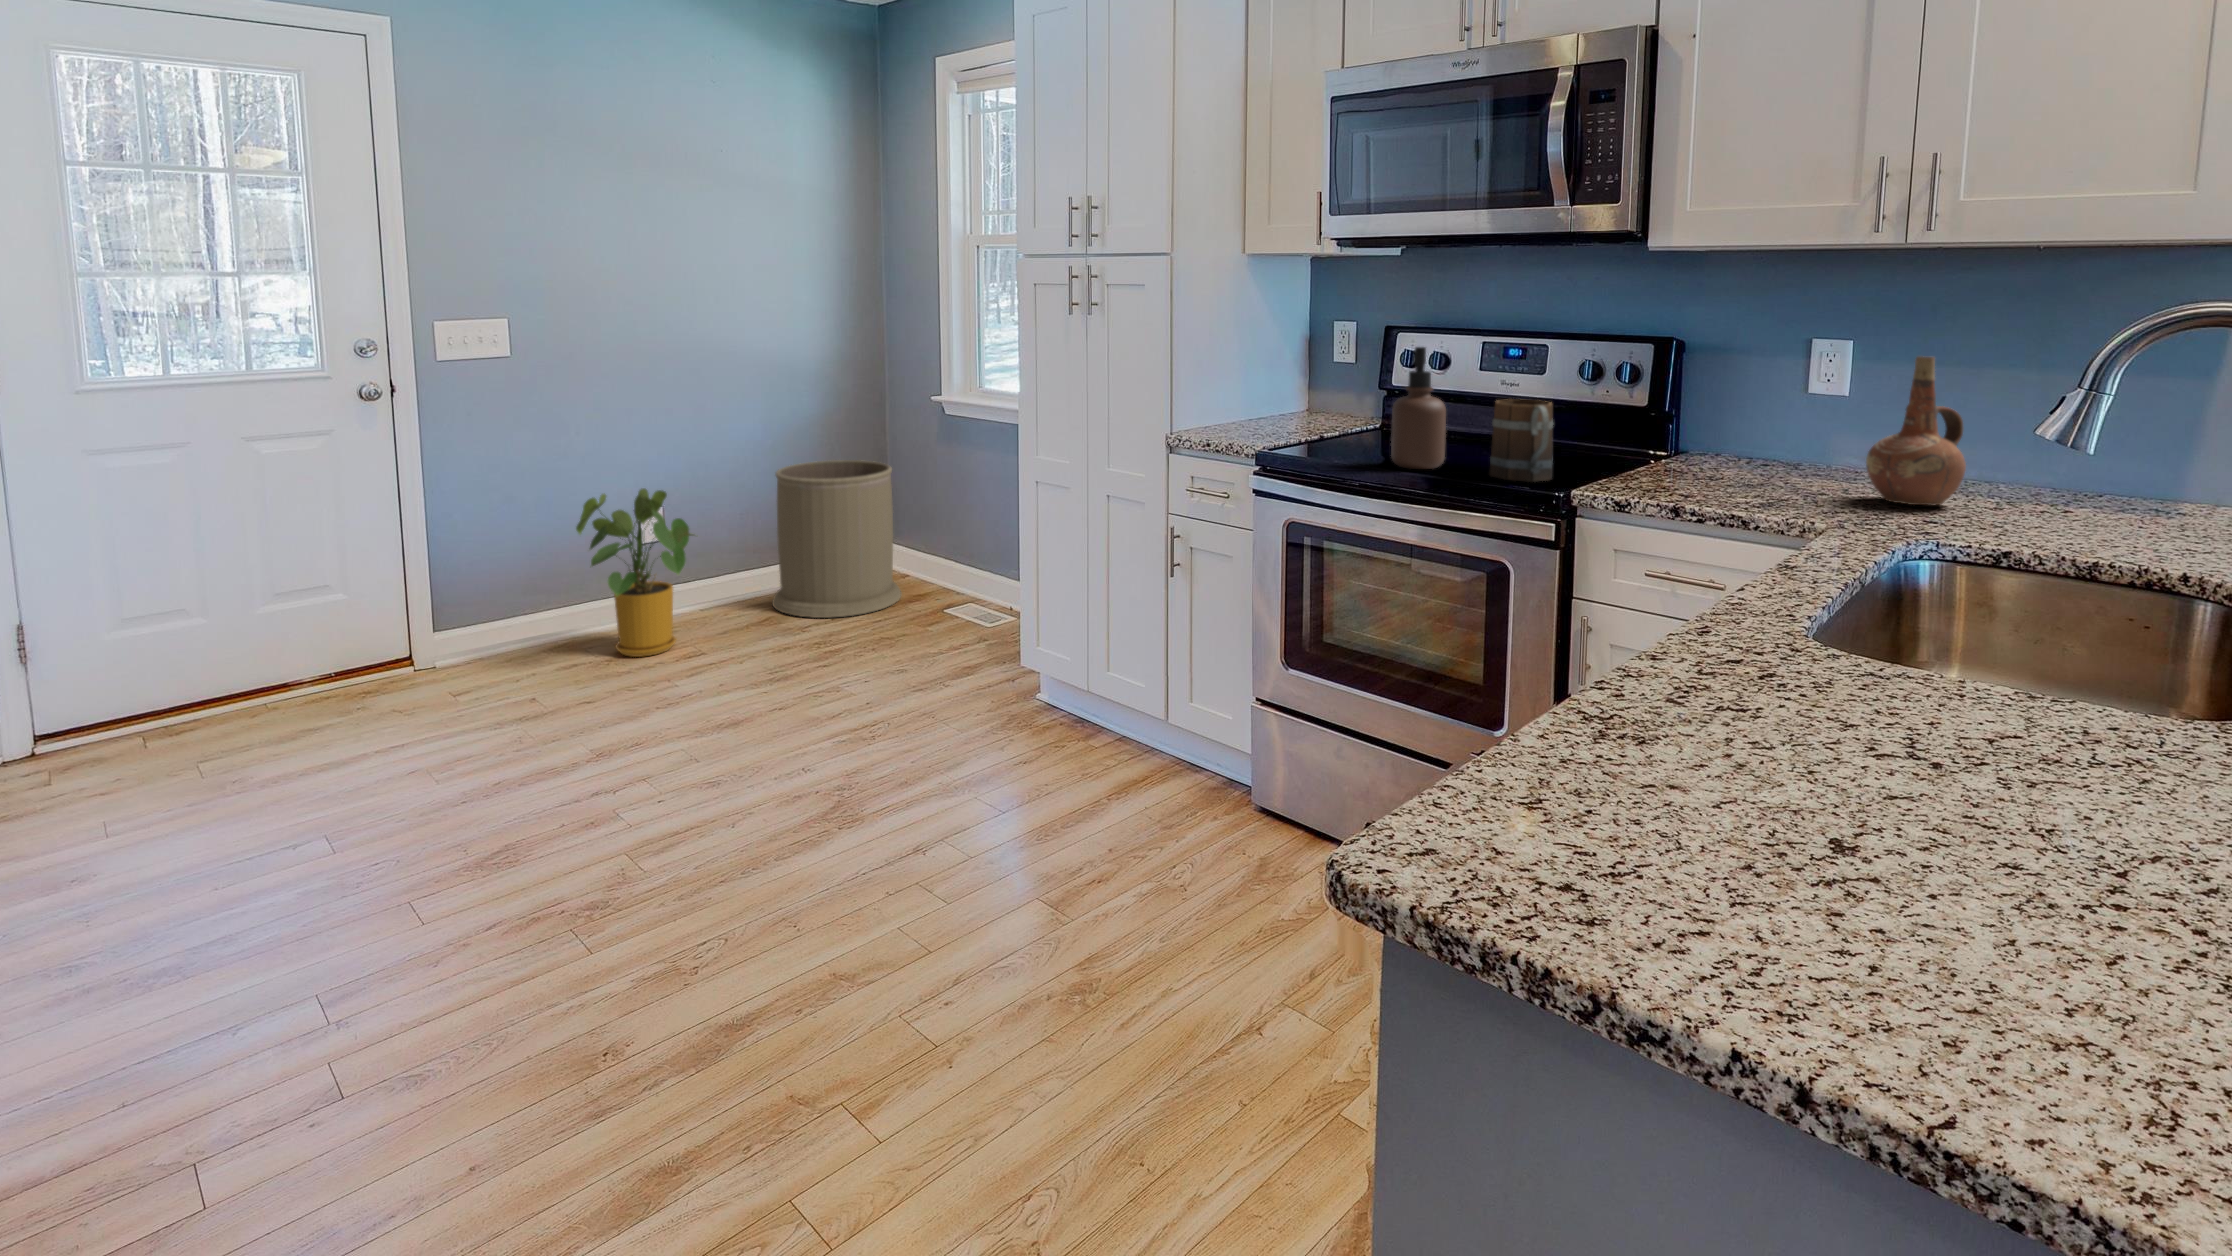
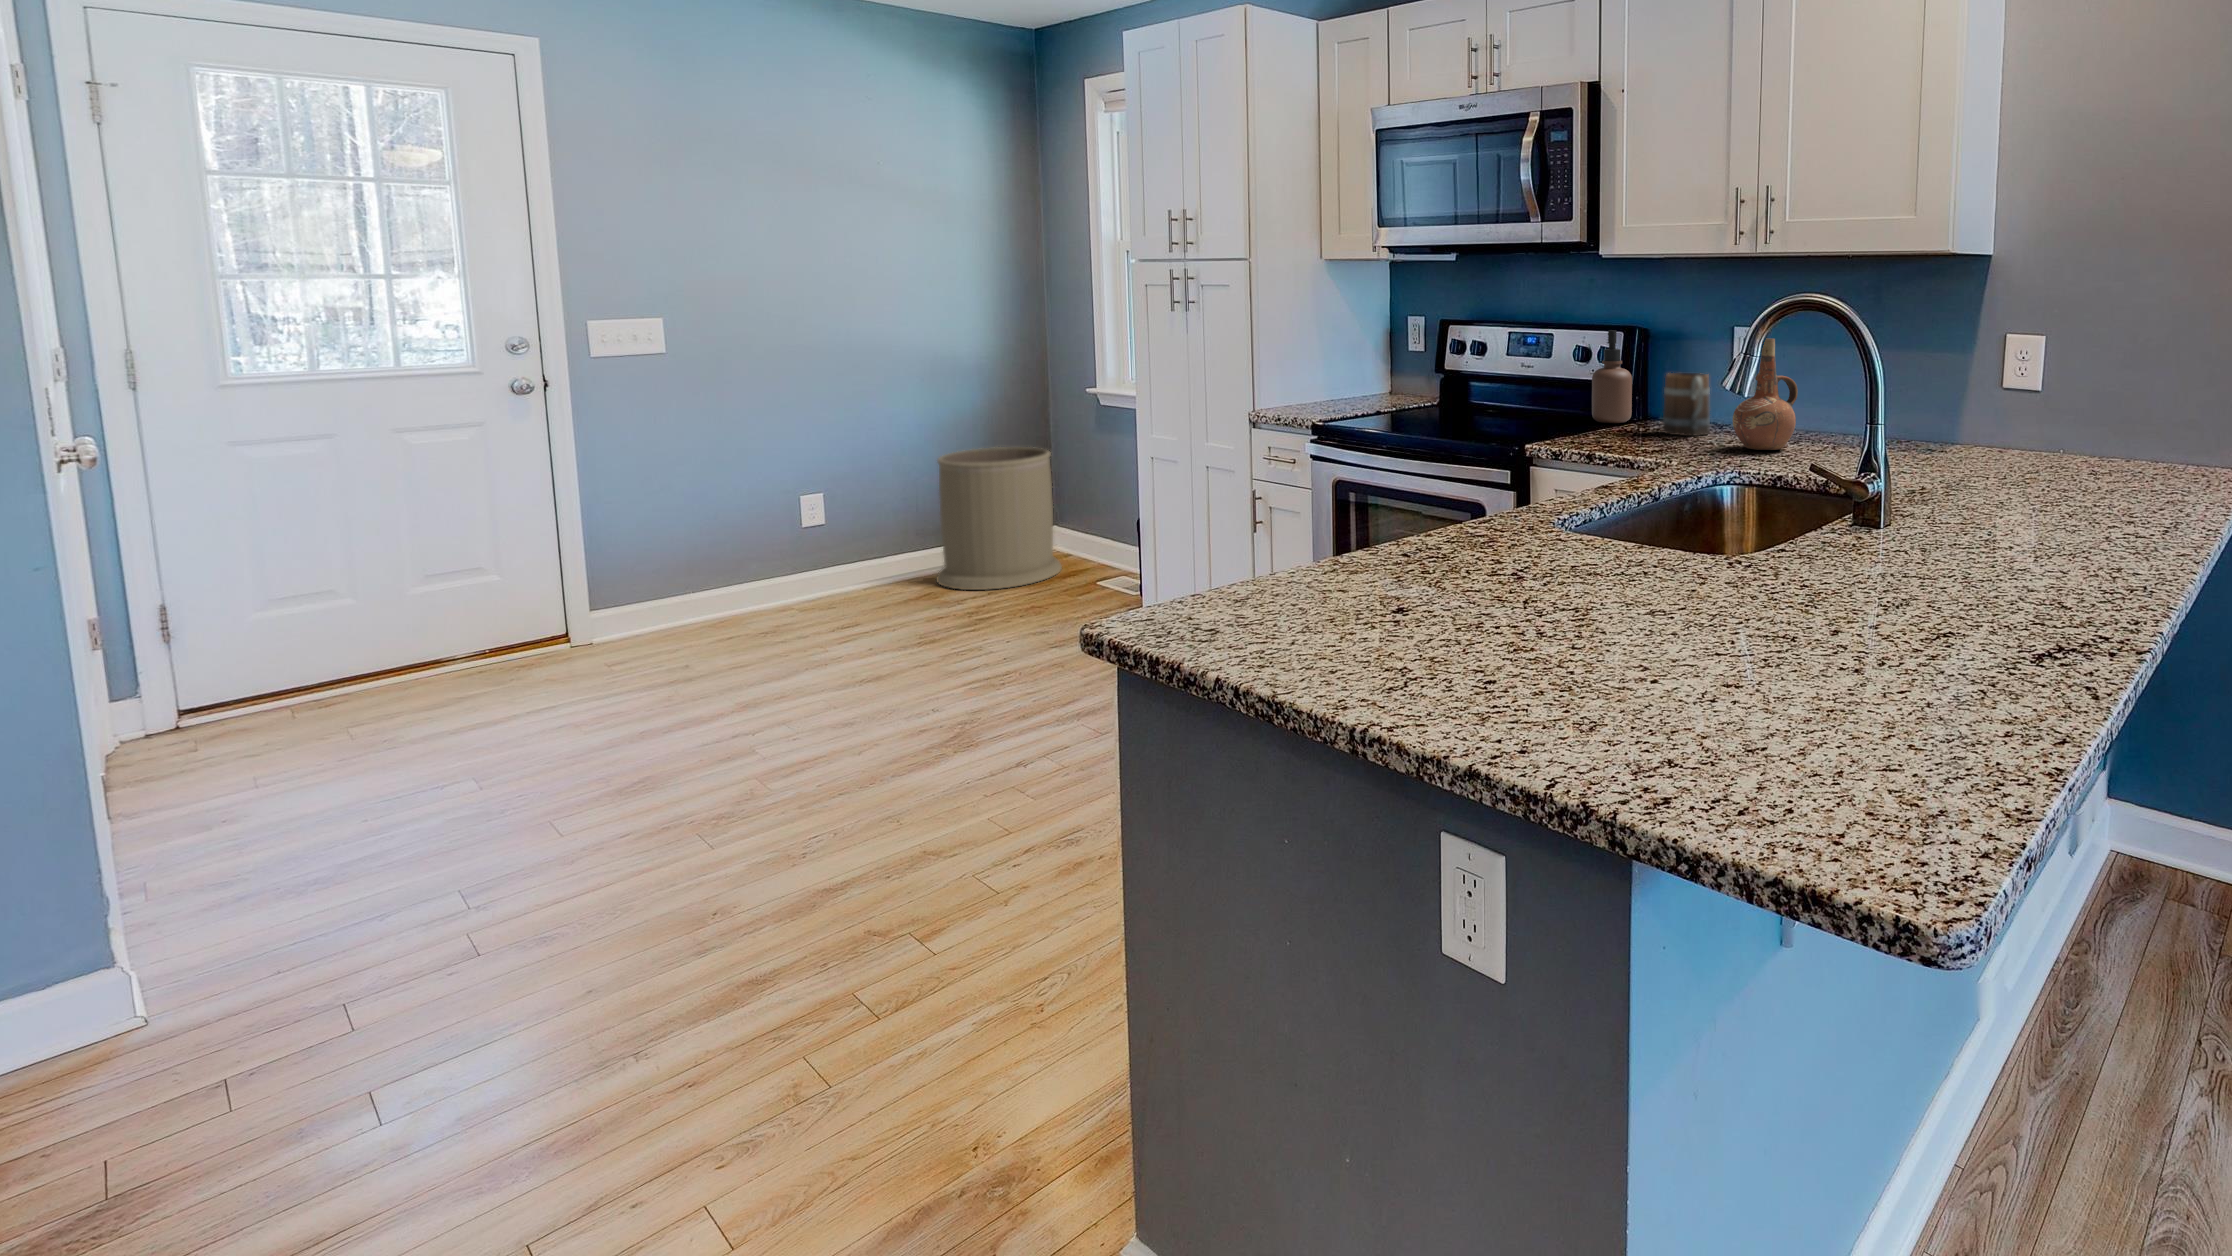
soap dispenser: present [1391,347,1446,469] -> present [1592,330,1632,423]
mug: present [1489,399,1553,482] -> present [1663,373,1710,436]
house plant: present [576,488,694,657] -> none [736,474,860,627]

